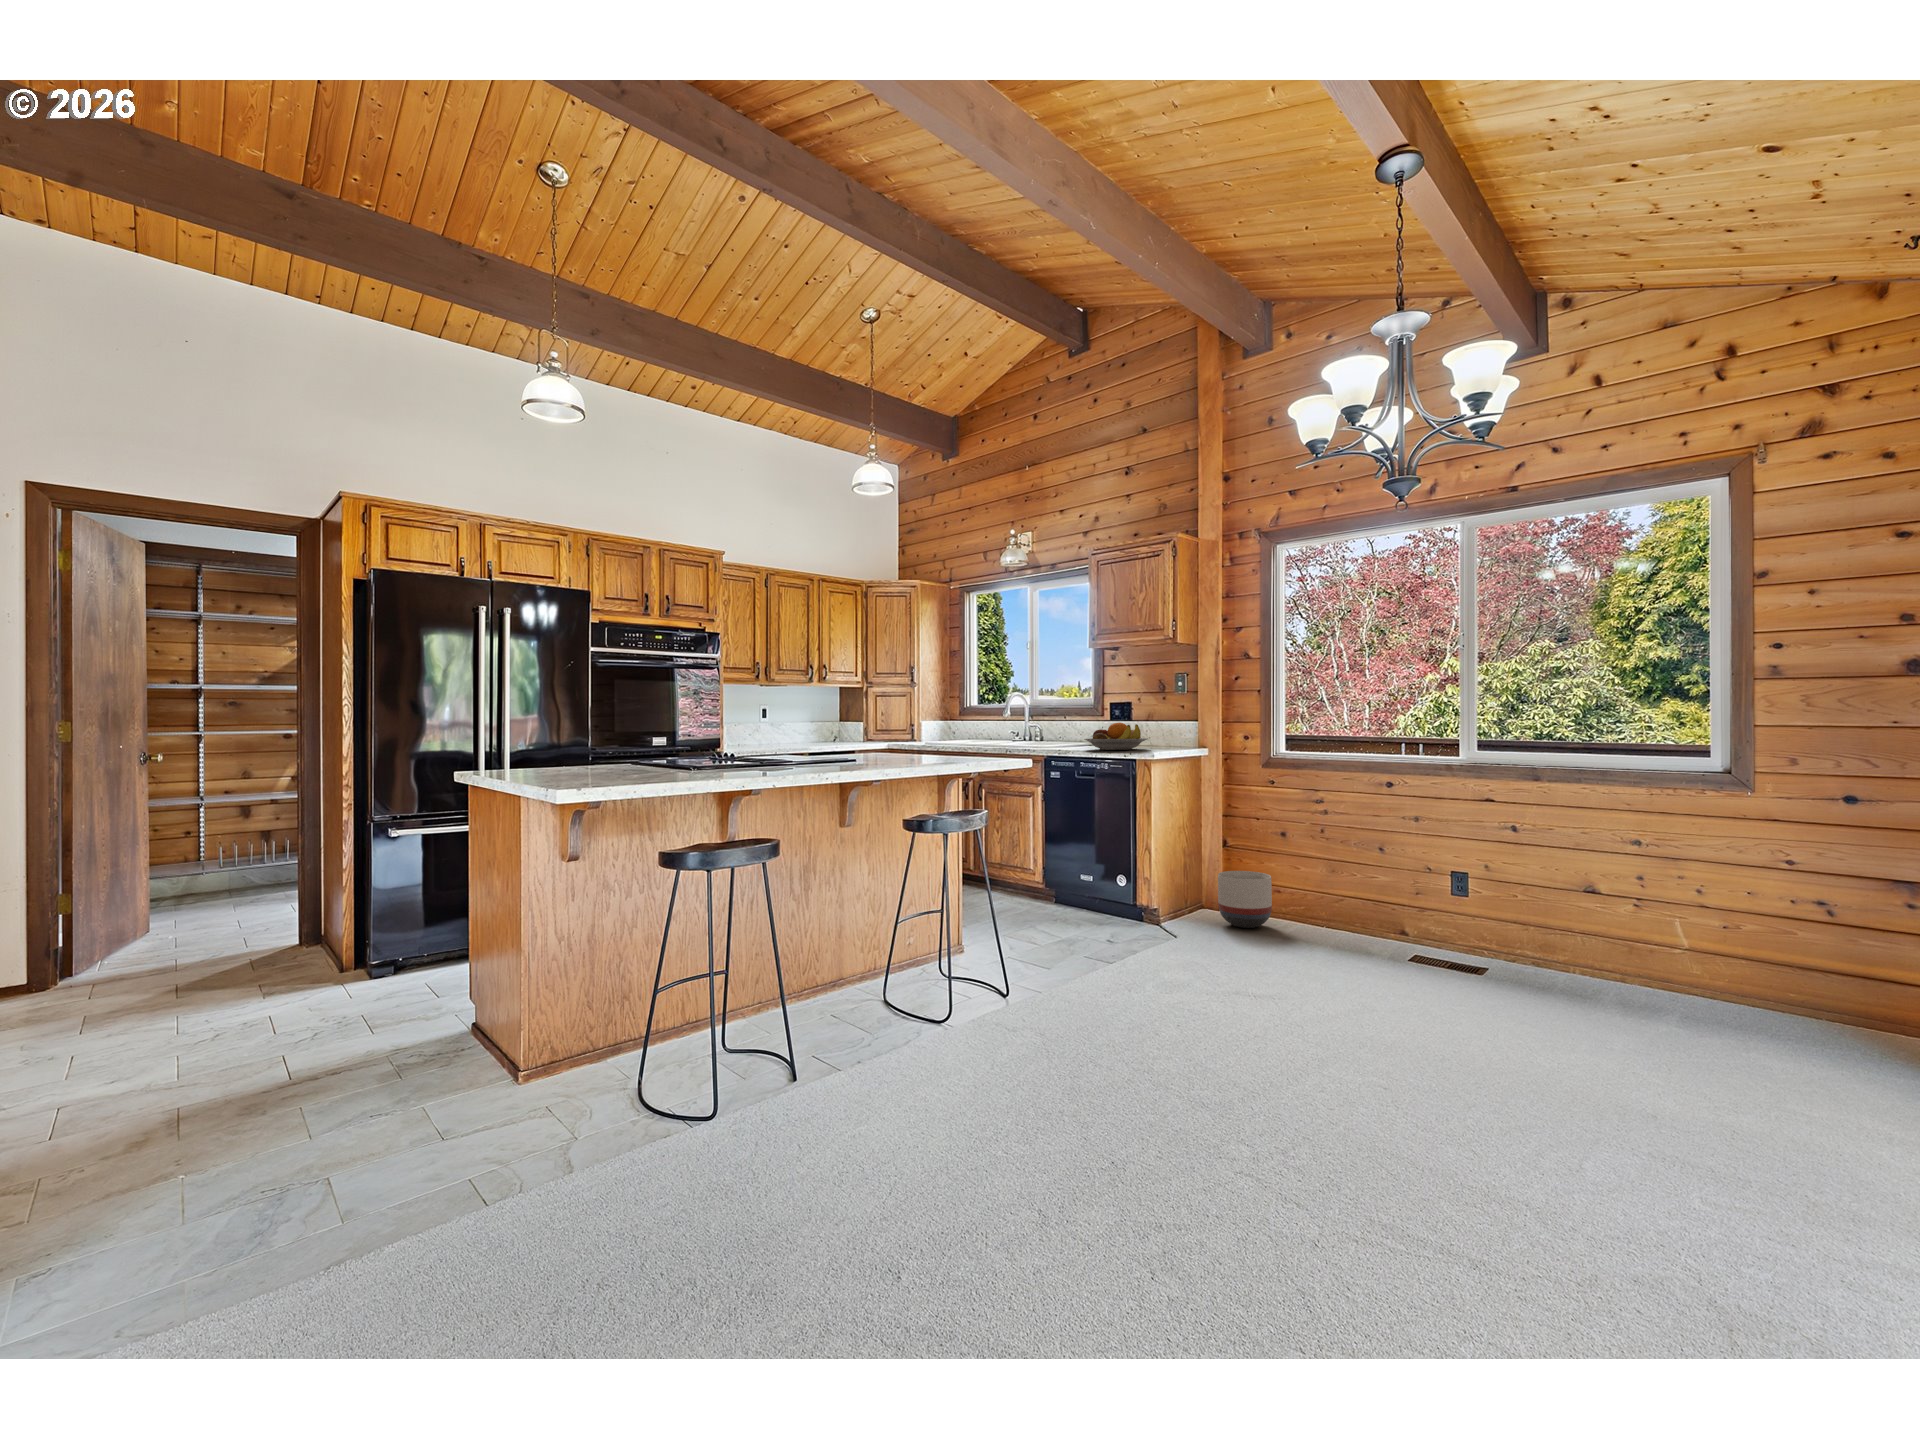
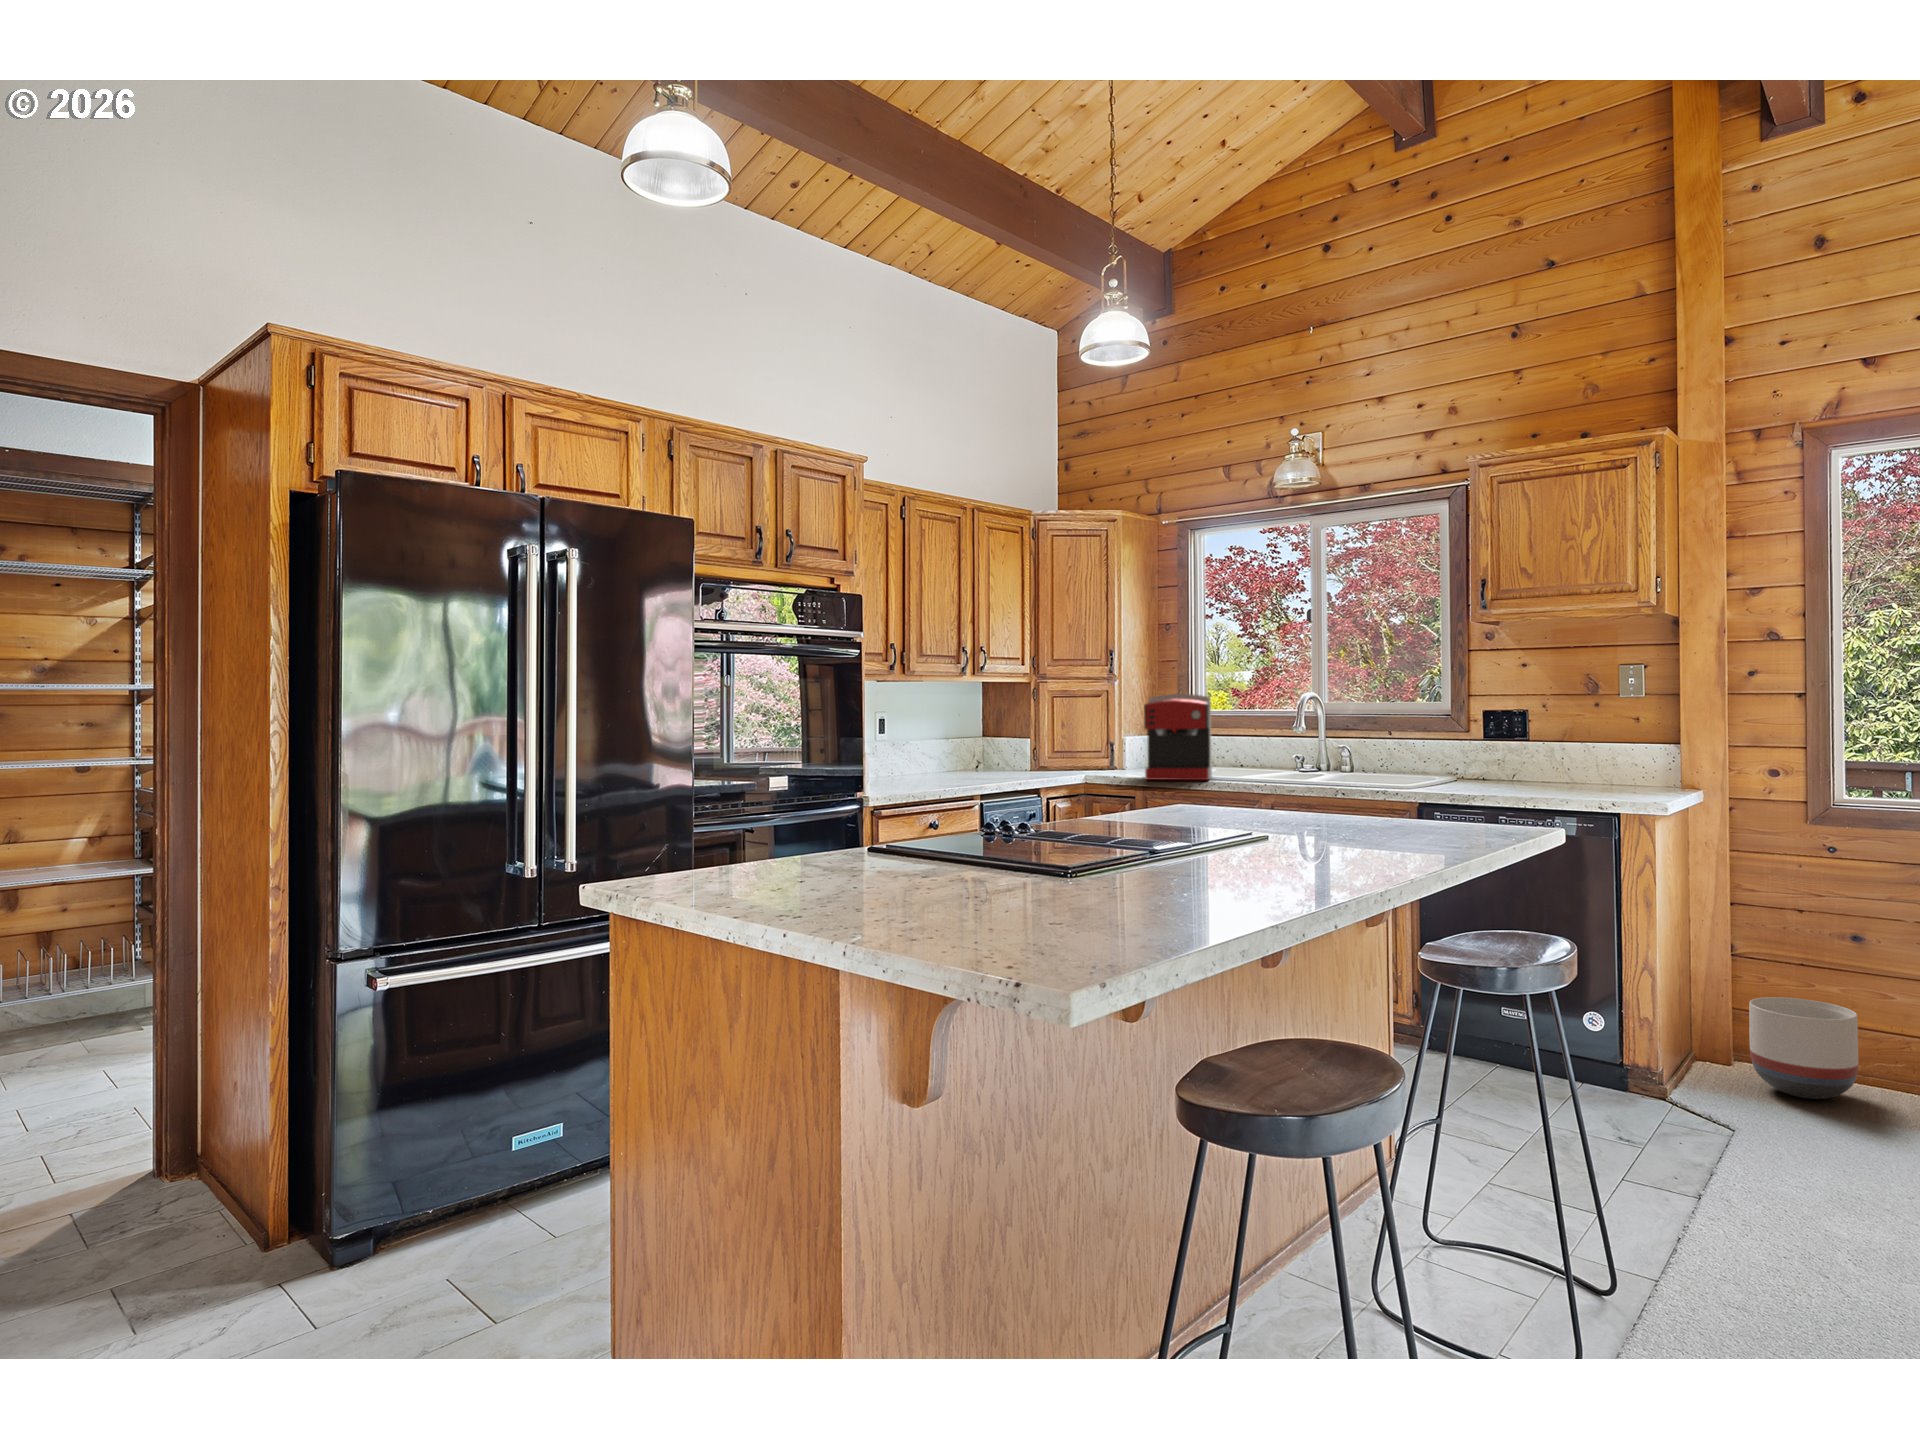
coffee maker: none [908,693,958,745] -> present [1144,694,1212,780]
fruit bowl: present [1084,723,1148,750] -> none [1501,749,1623,795]

